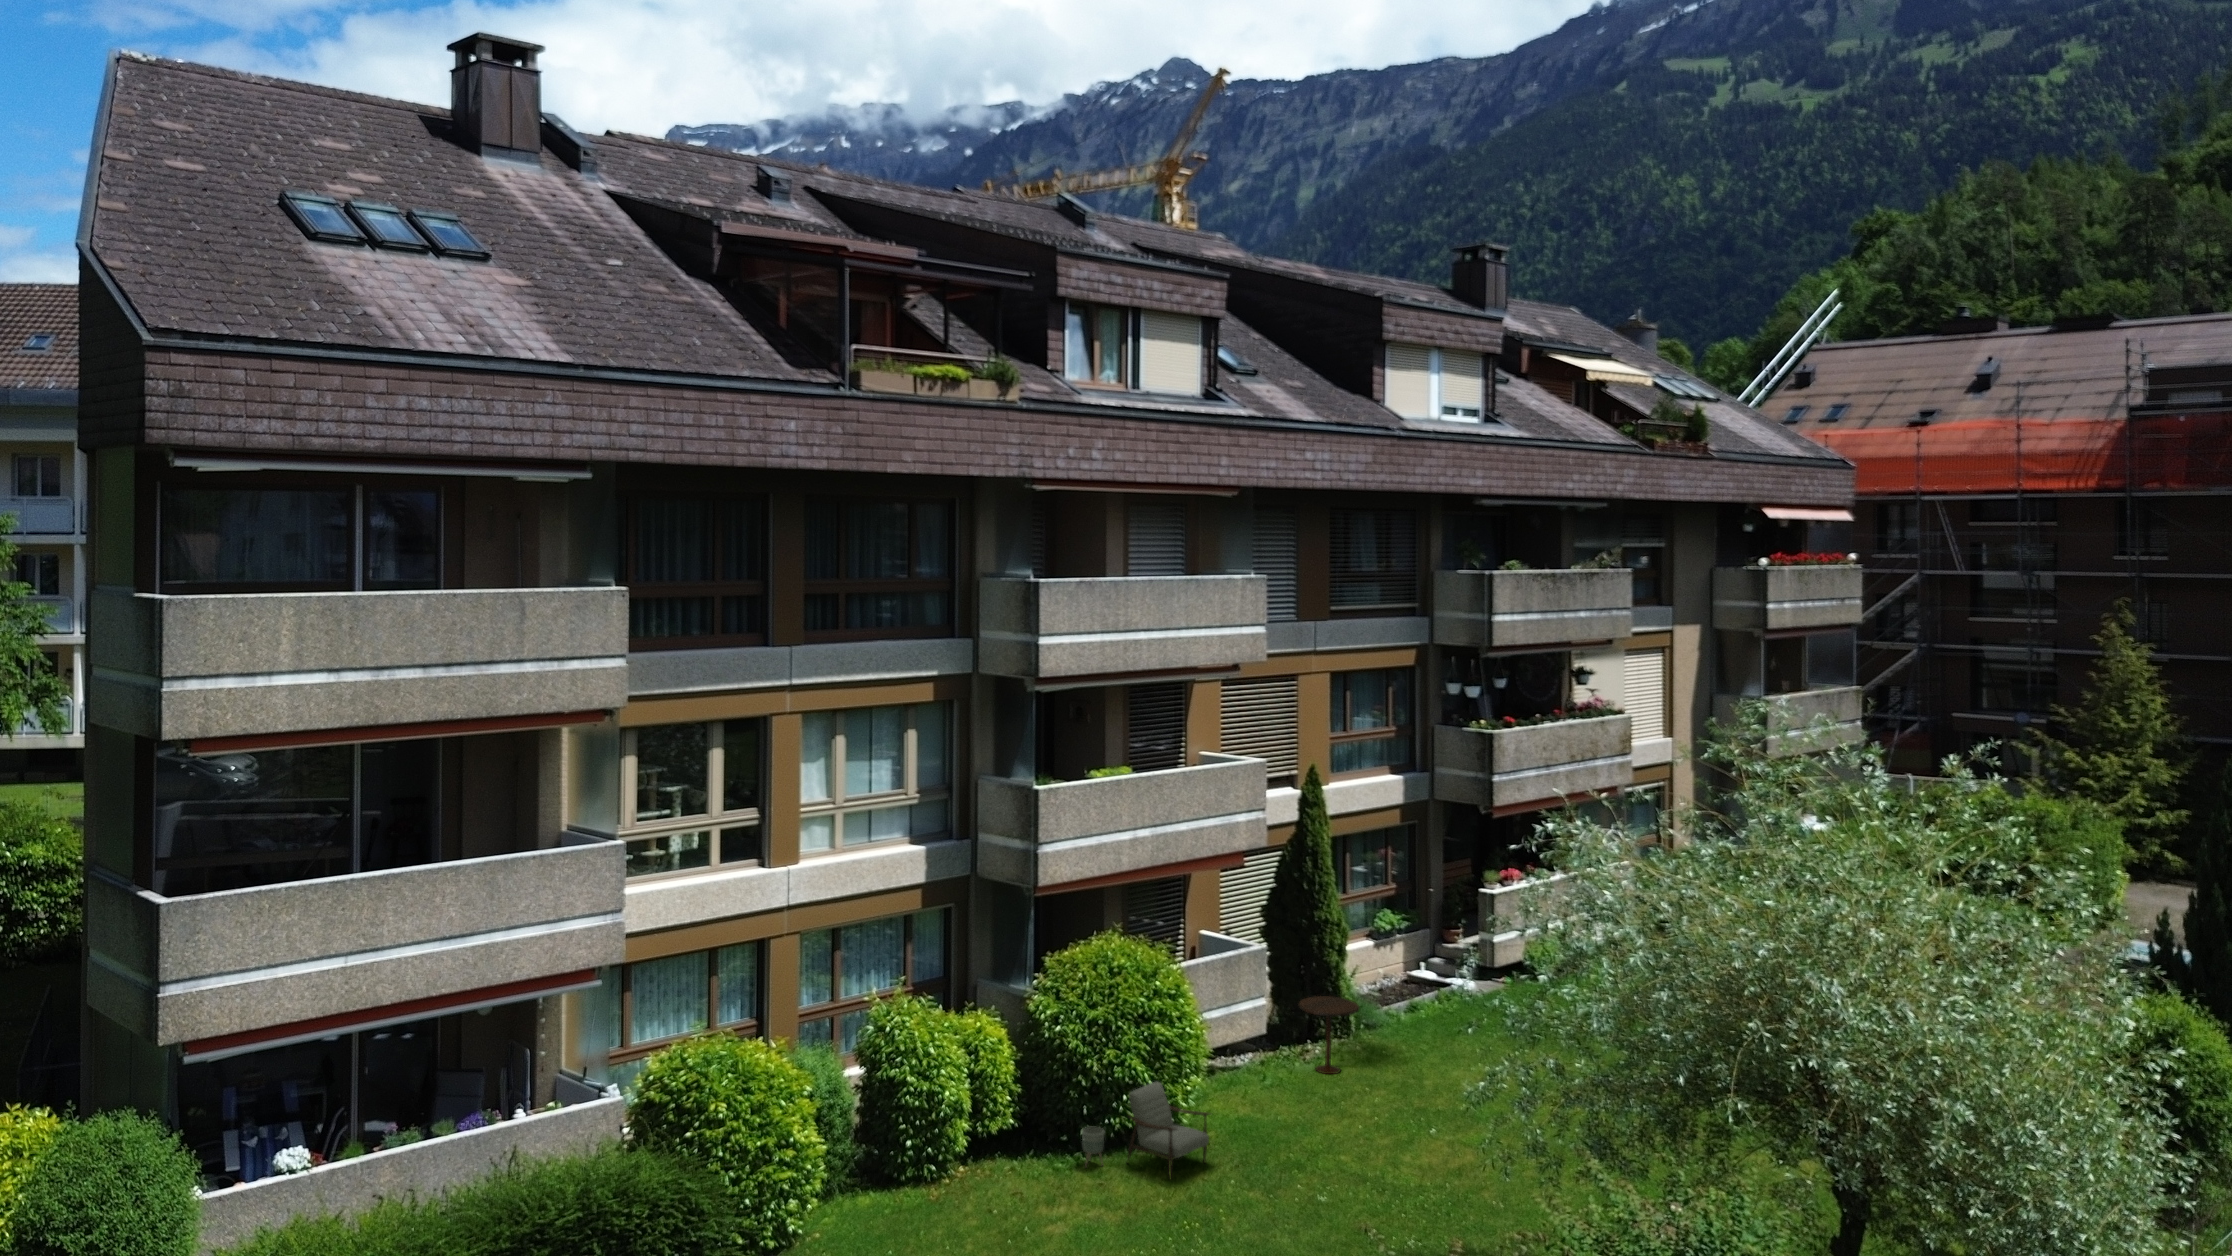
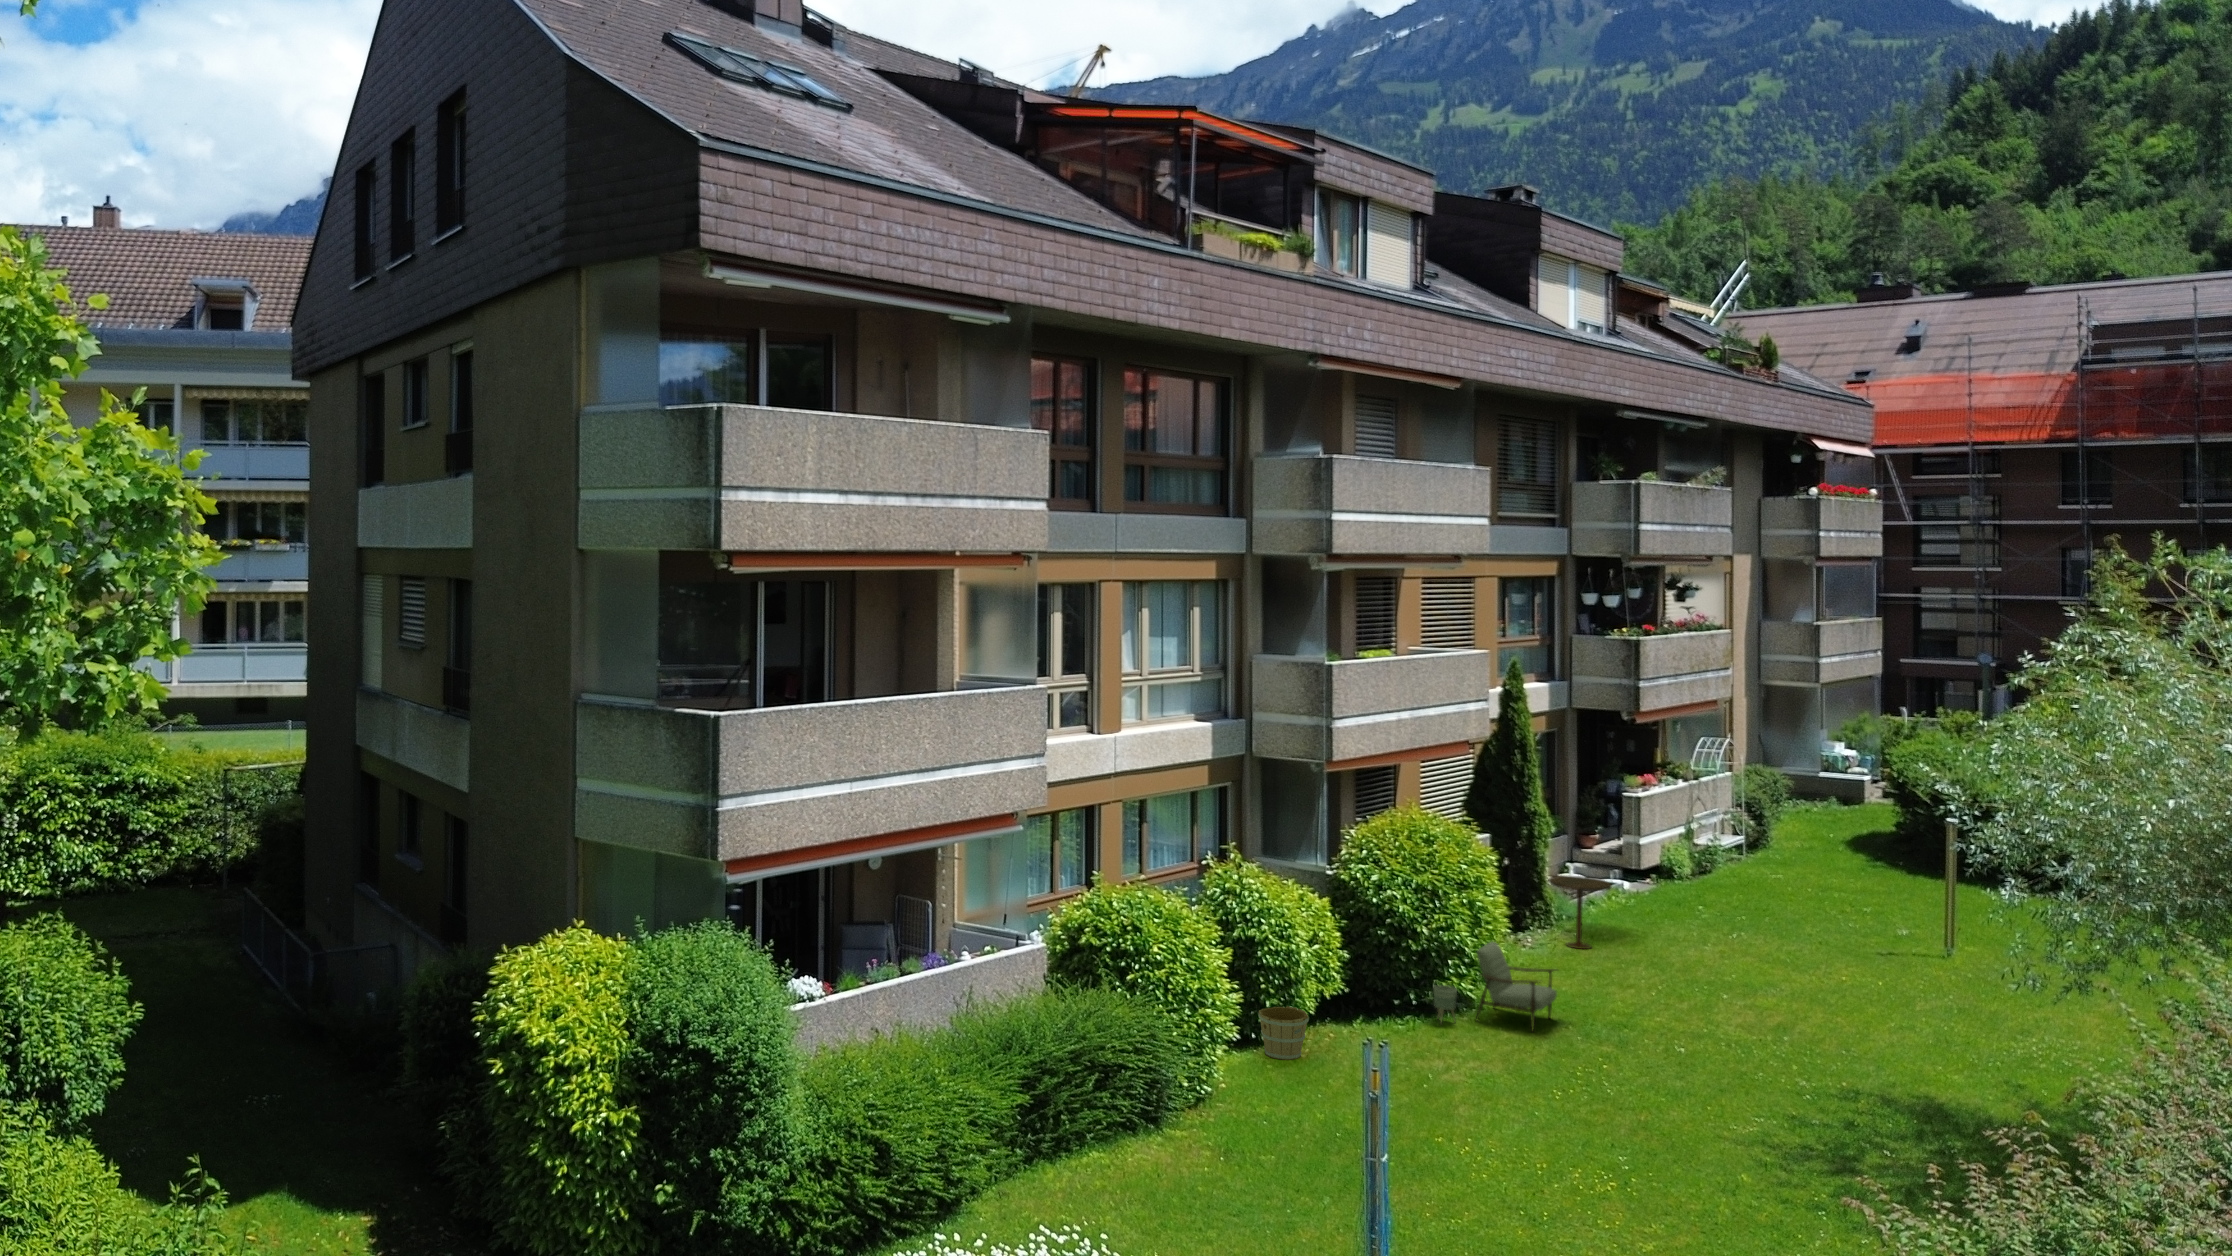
wooden bucket: none [863,1152,913,1209] -> present [1258,1006,1309,1060]

